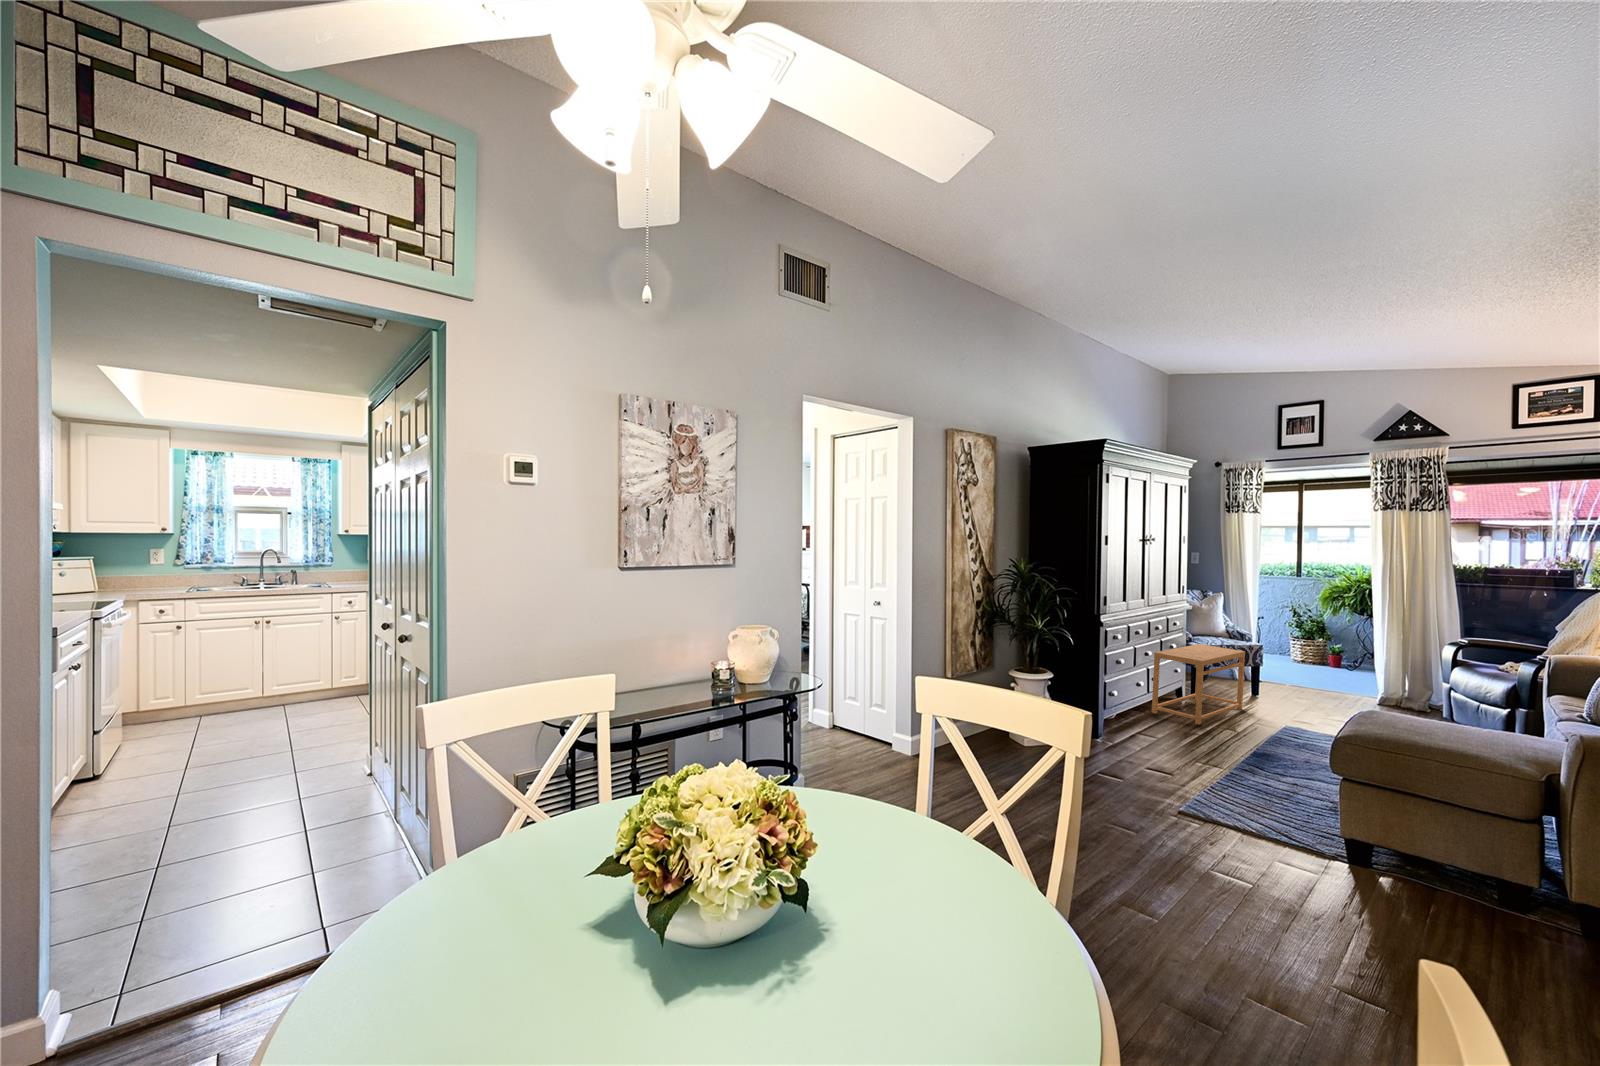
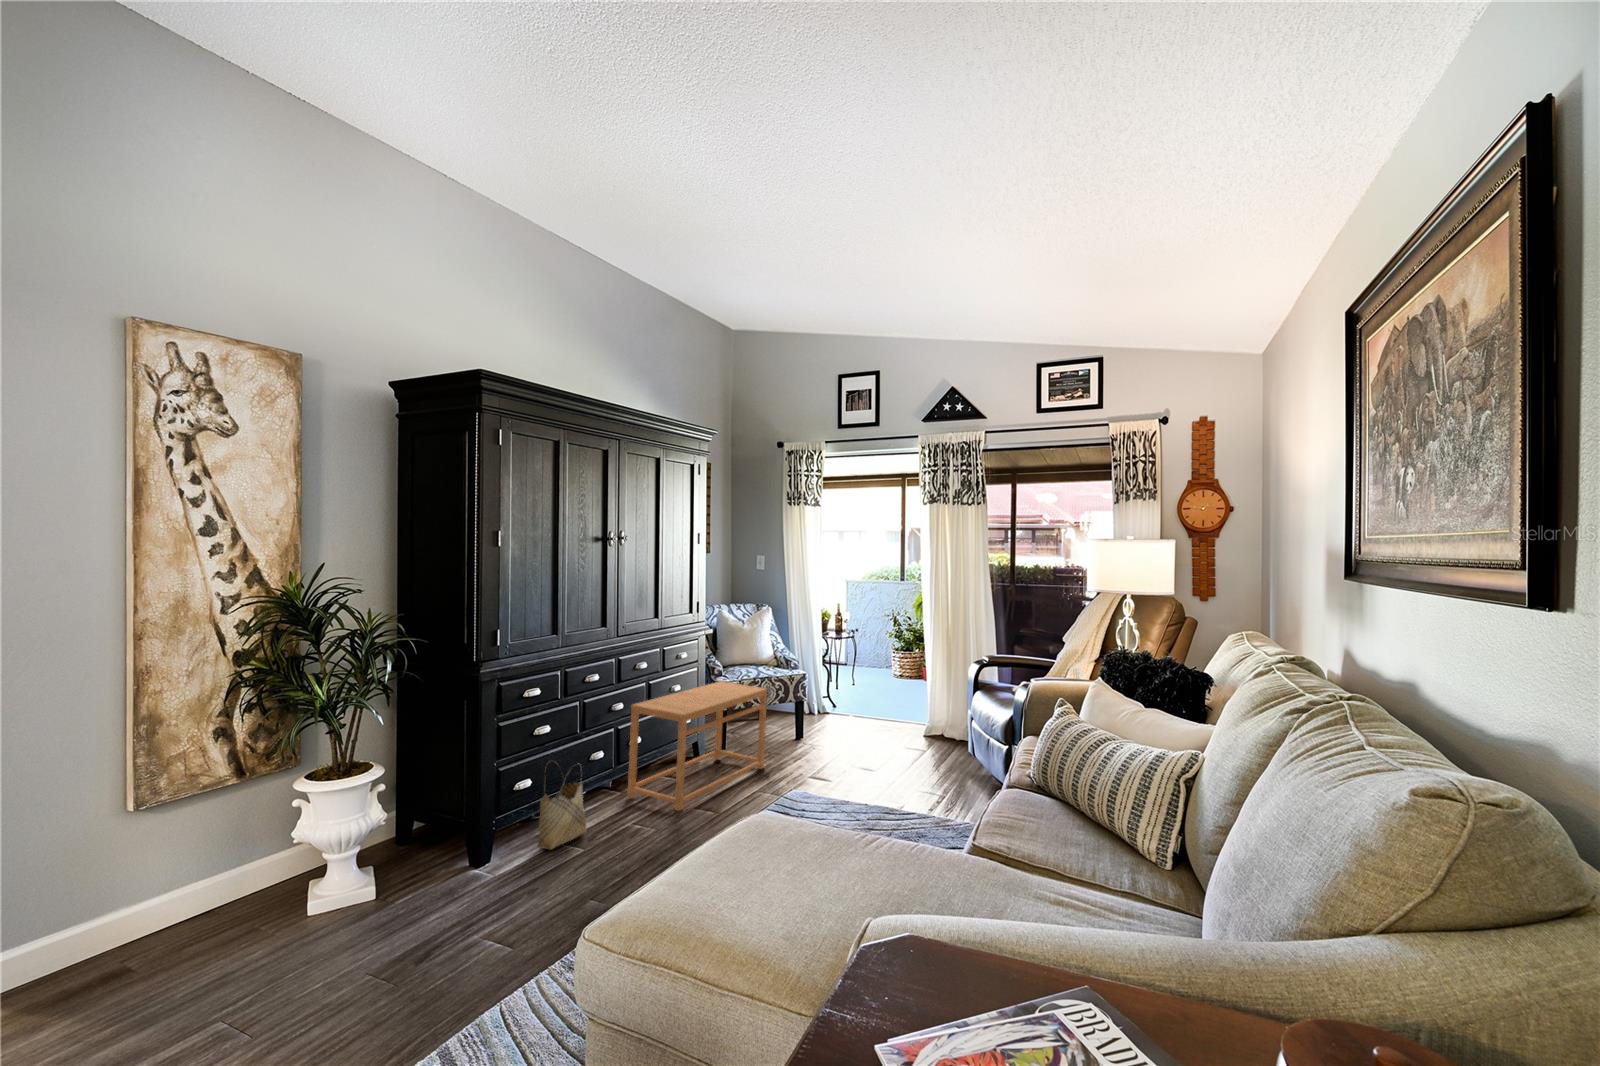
woven basket: none [1121,679,1146,732] -> present [537,764,587,850]

